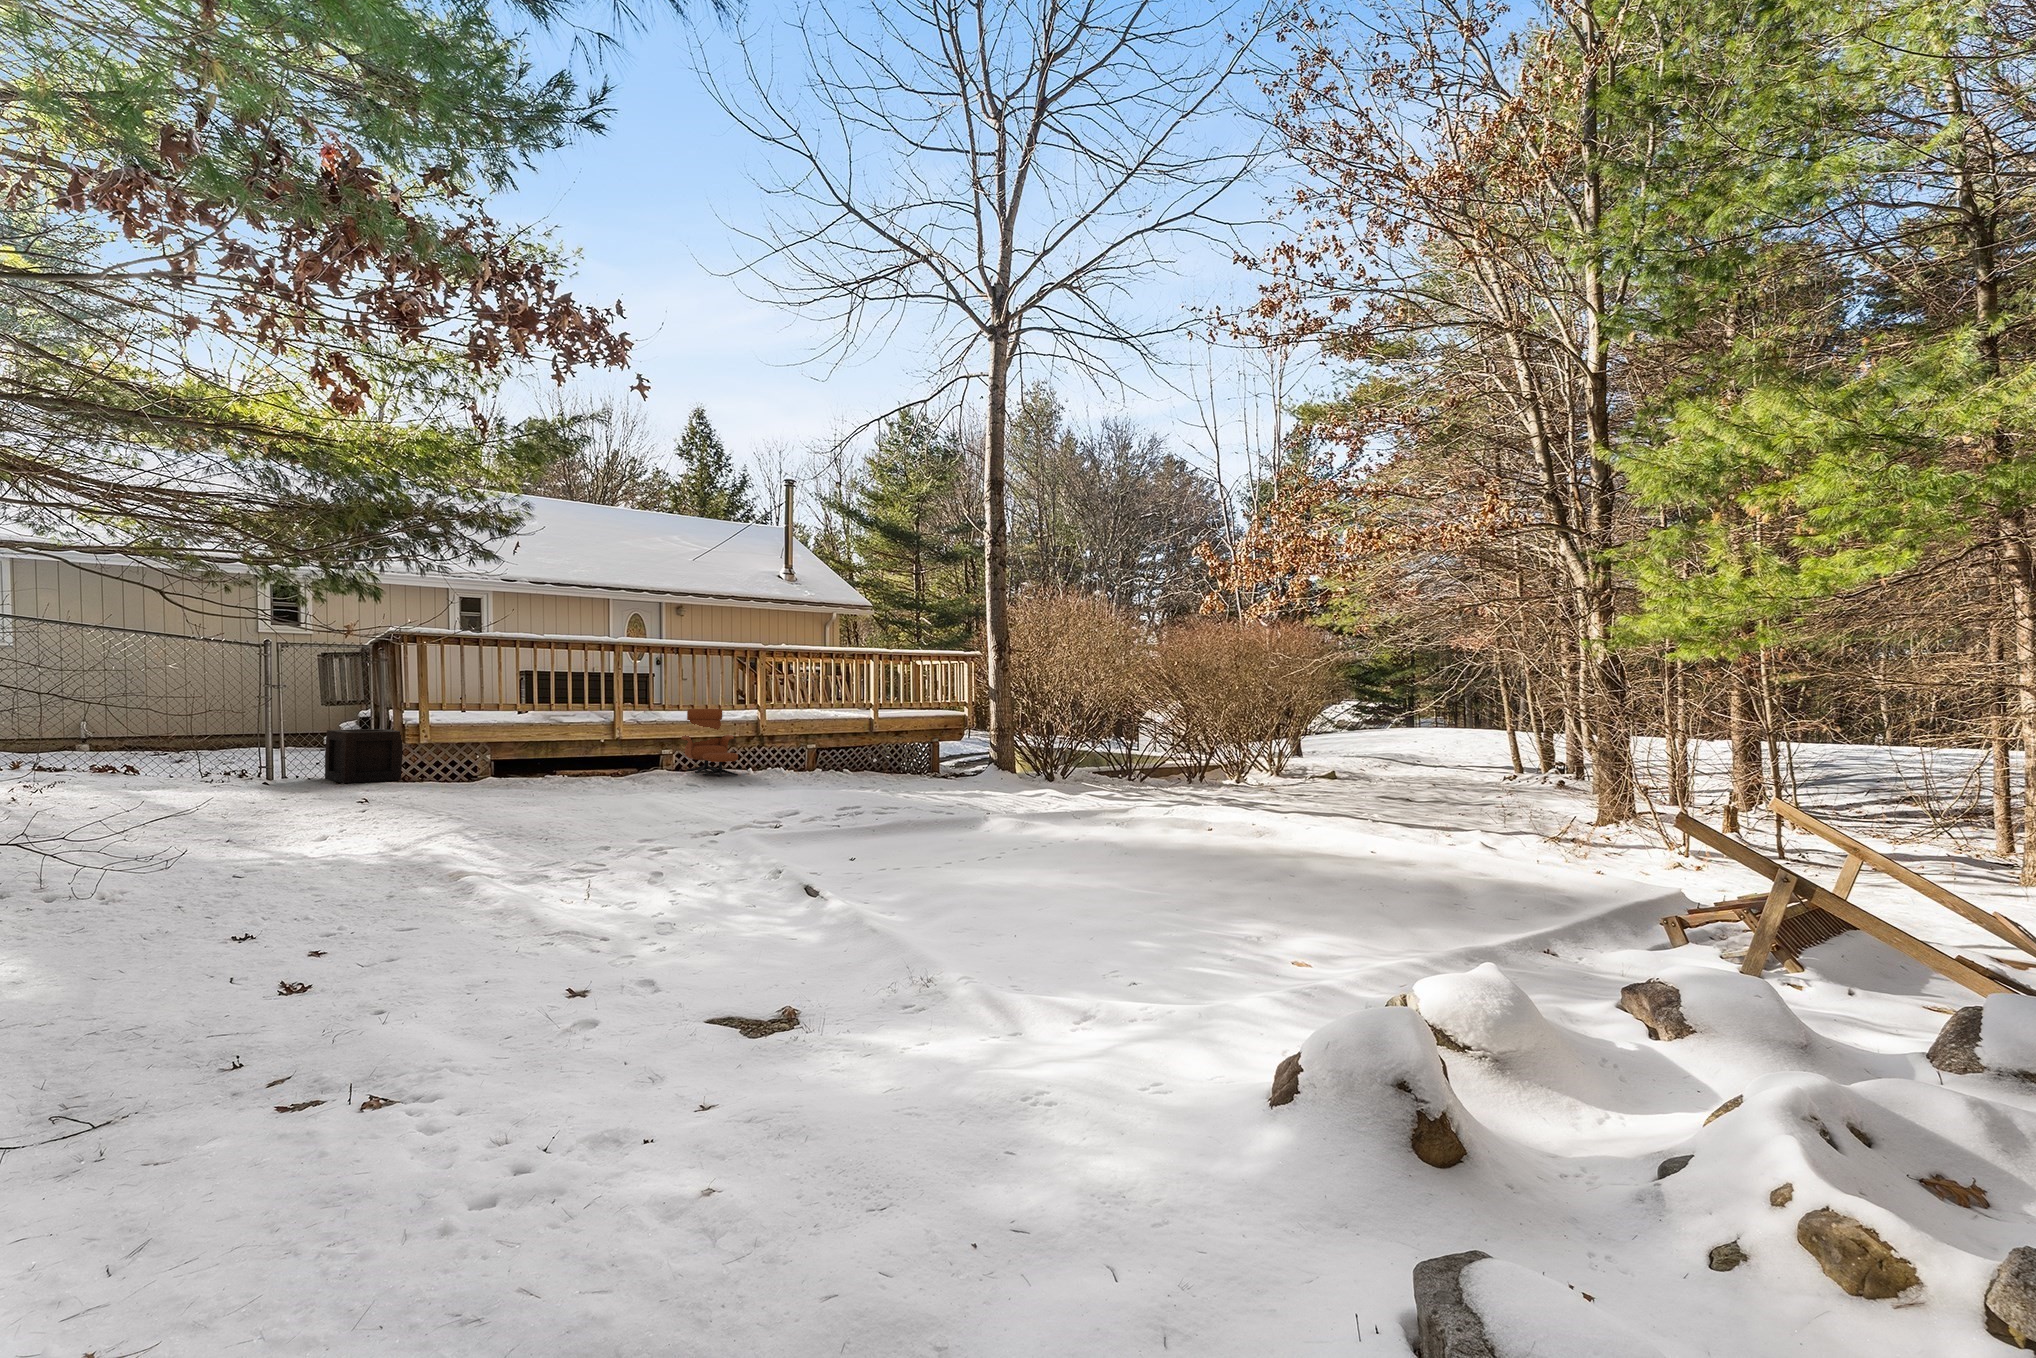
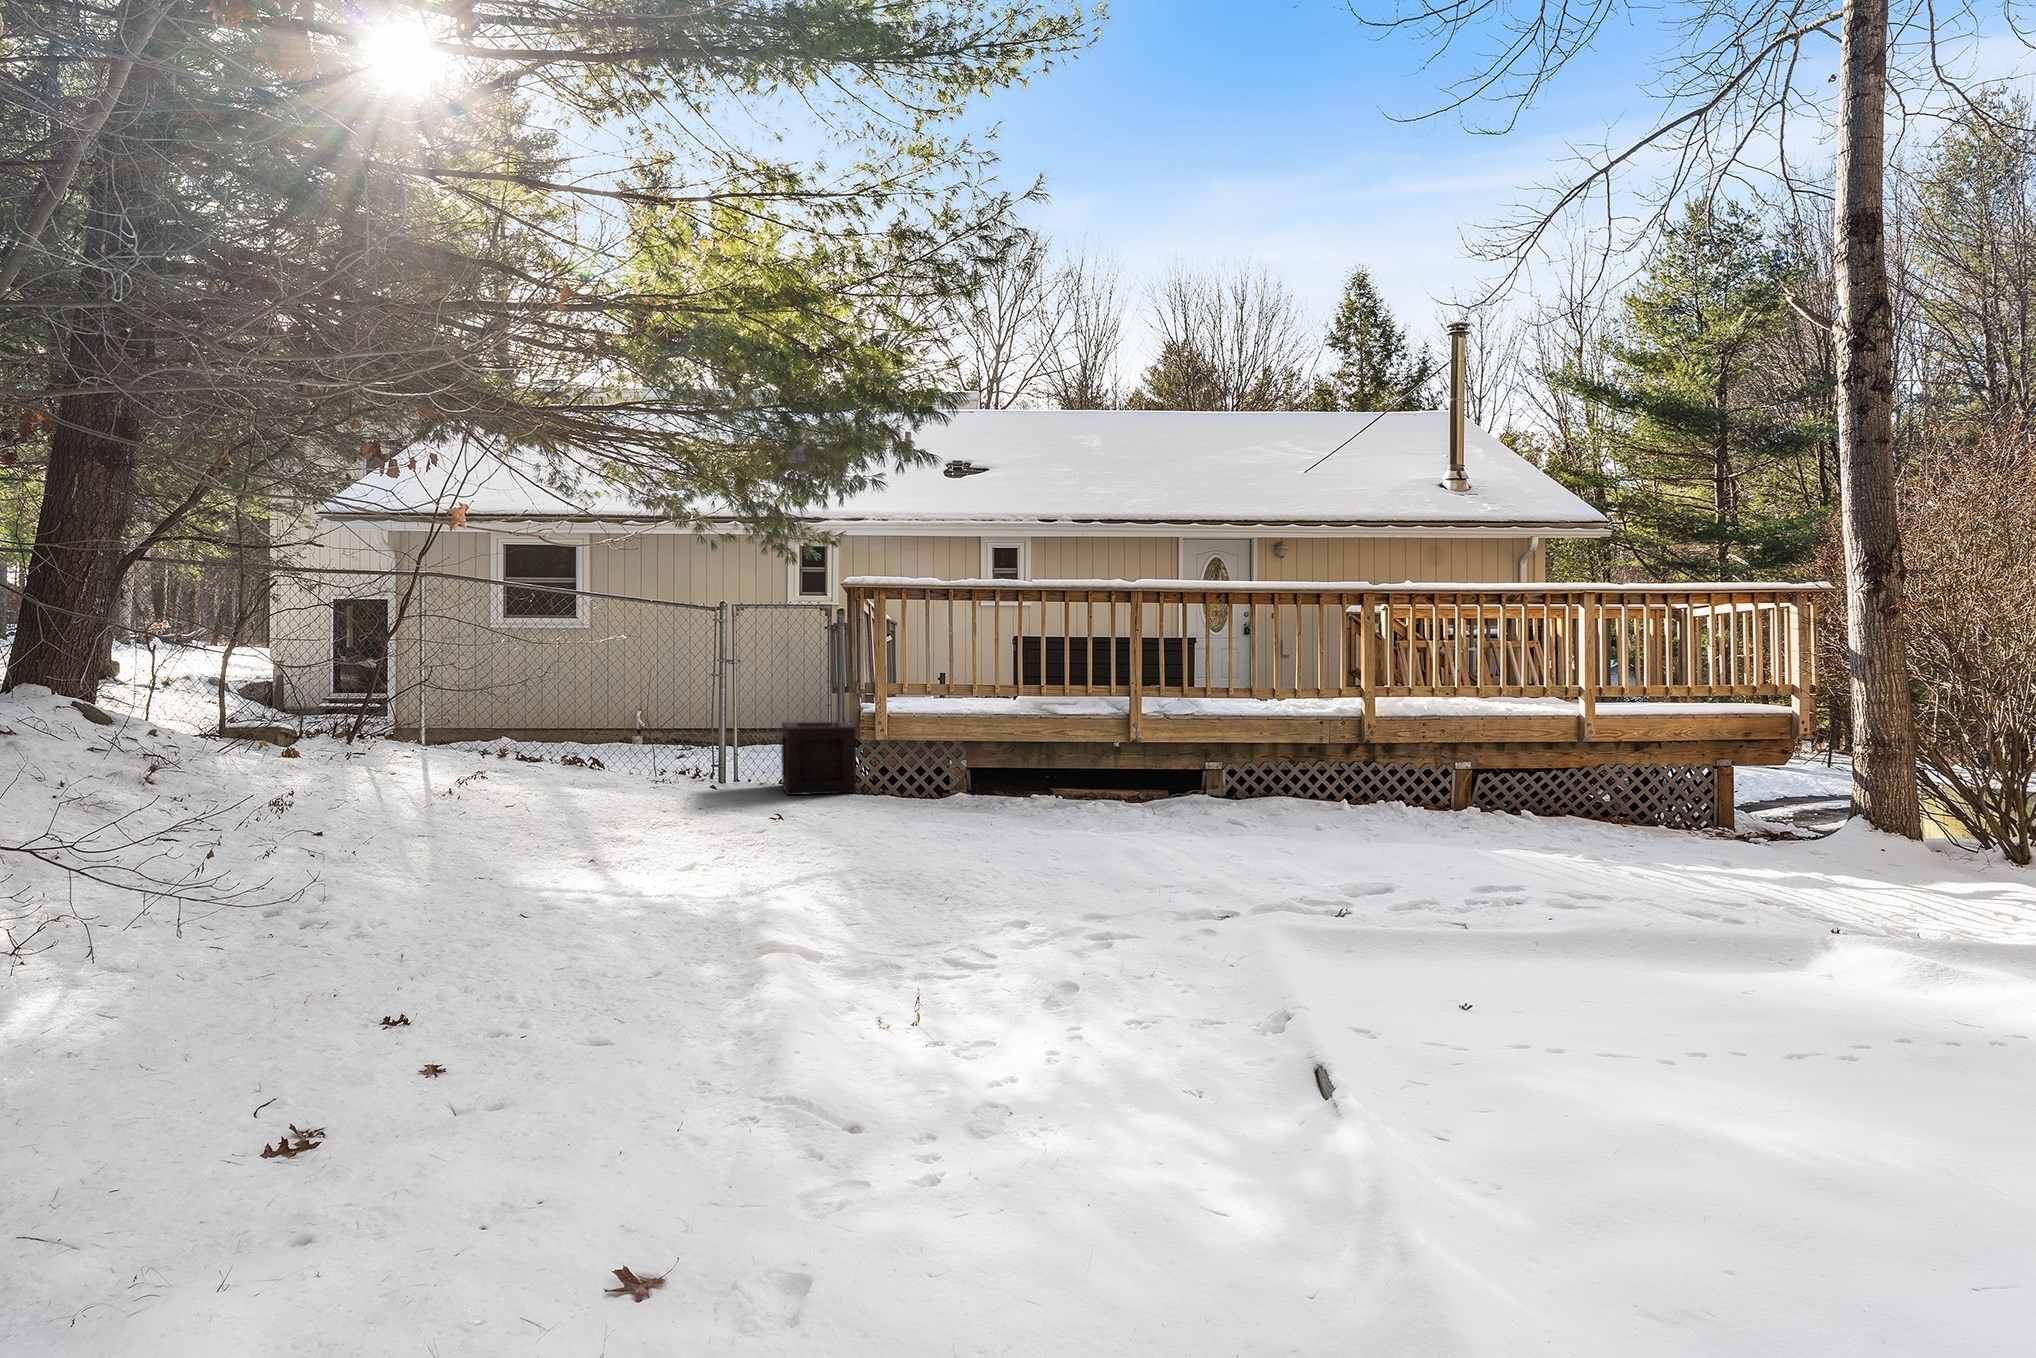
lounge chair: present [681,709,738,776] -> none [1230,697,1319,815]

